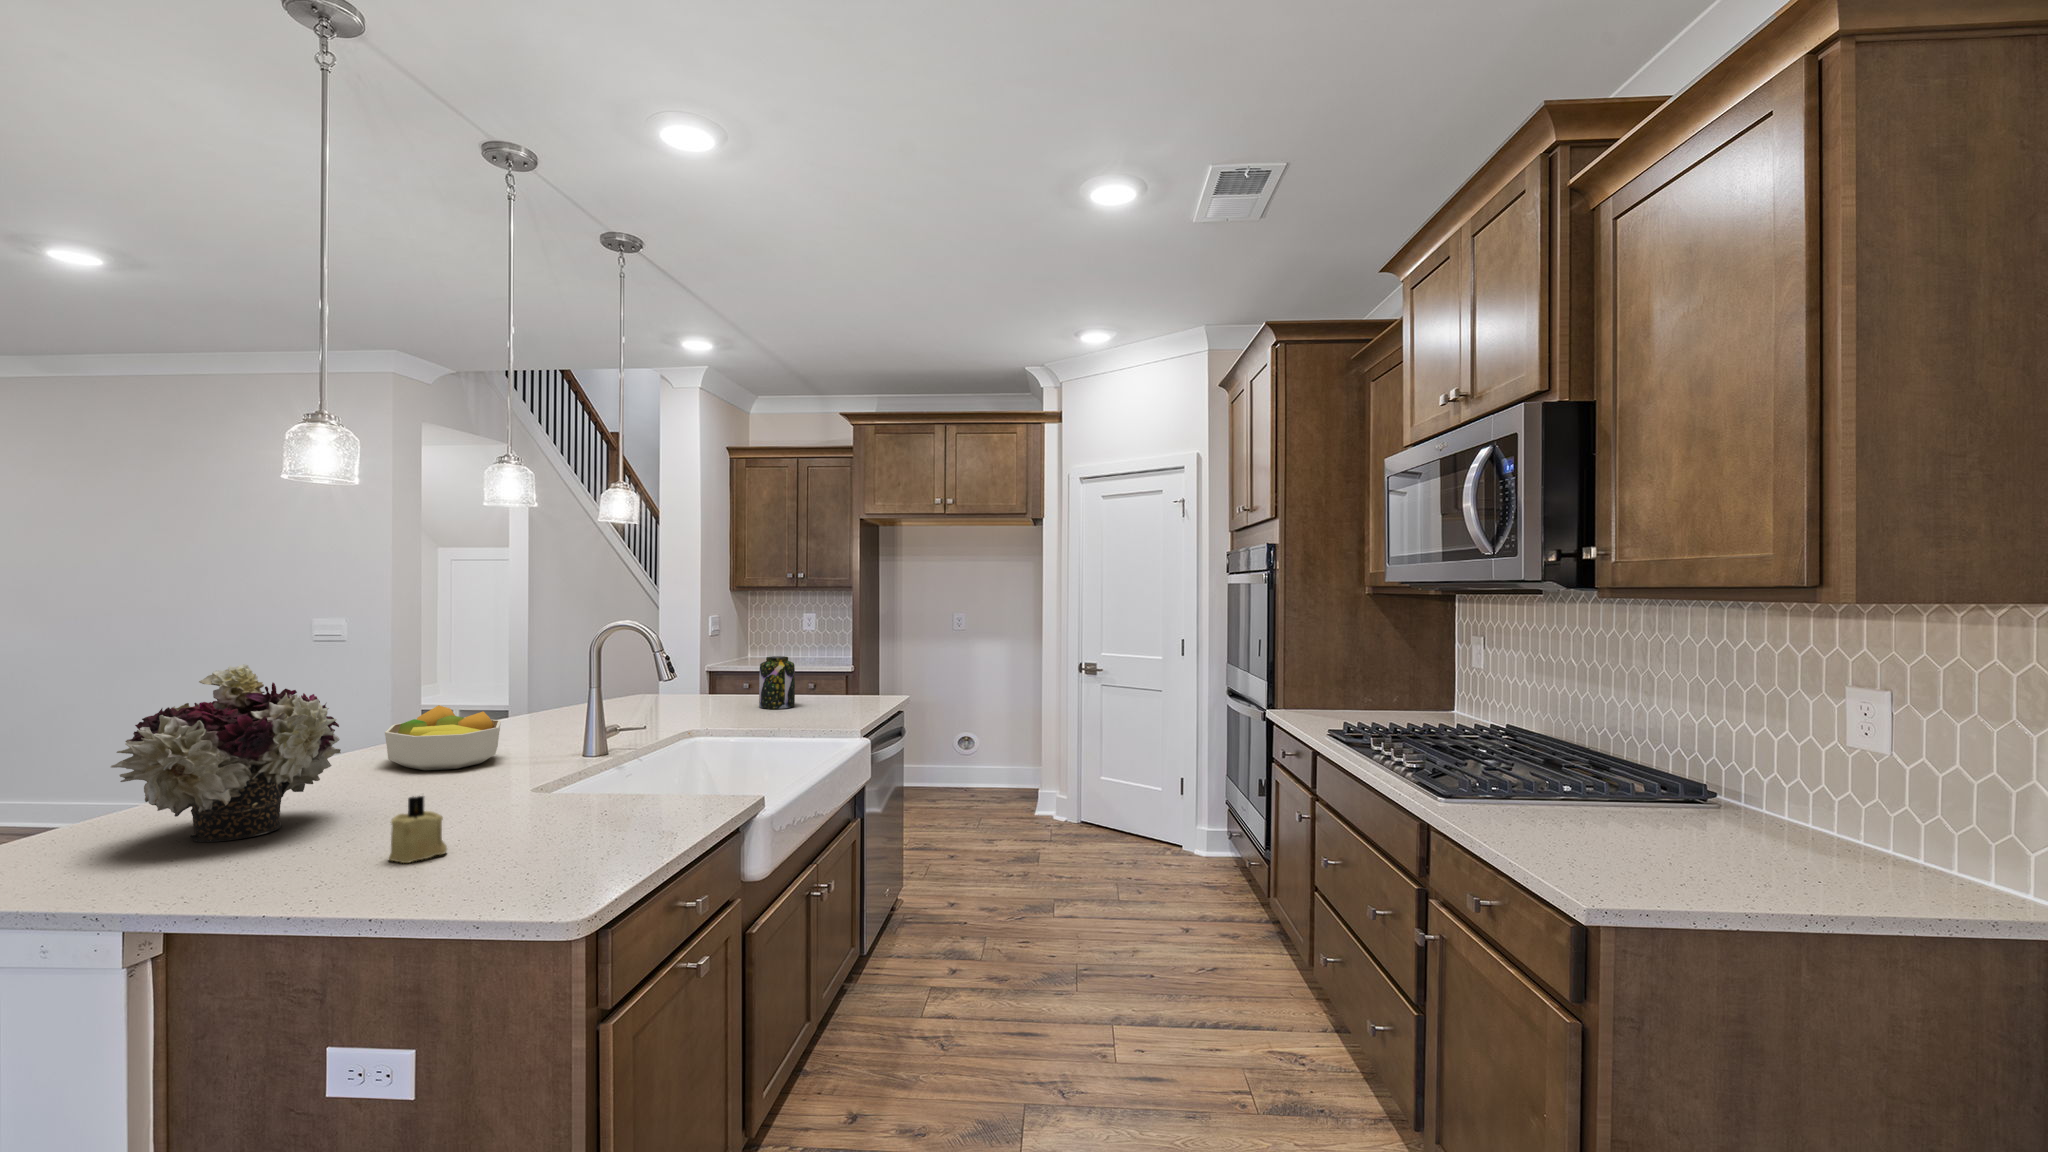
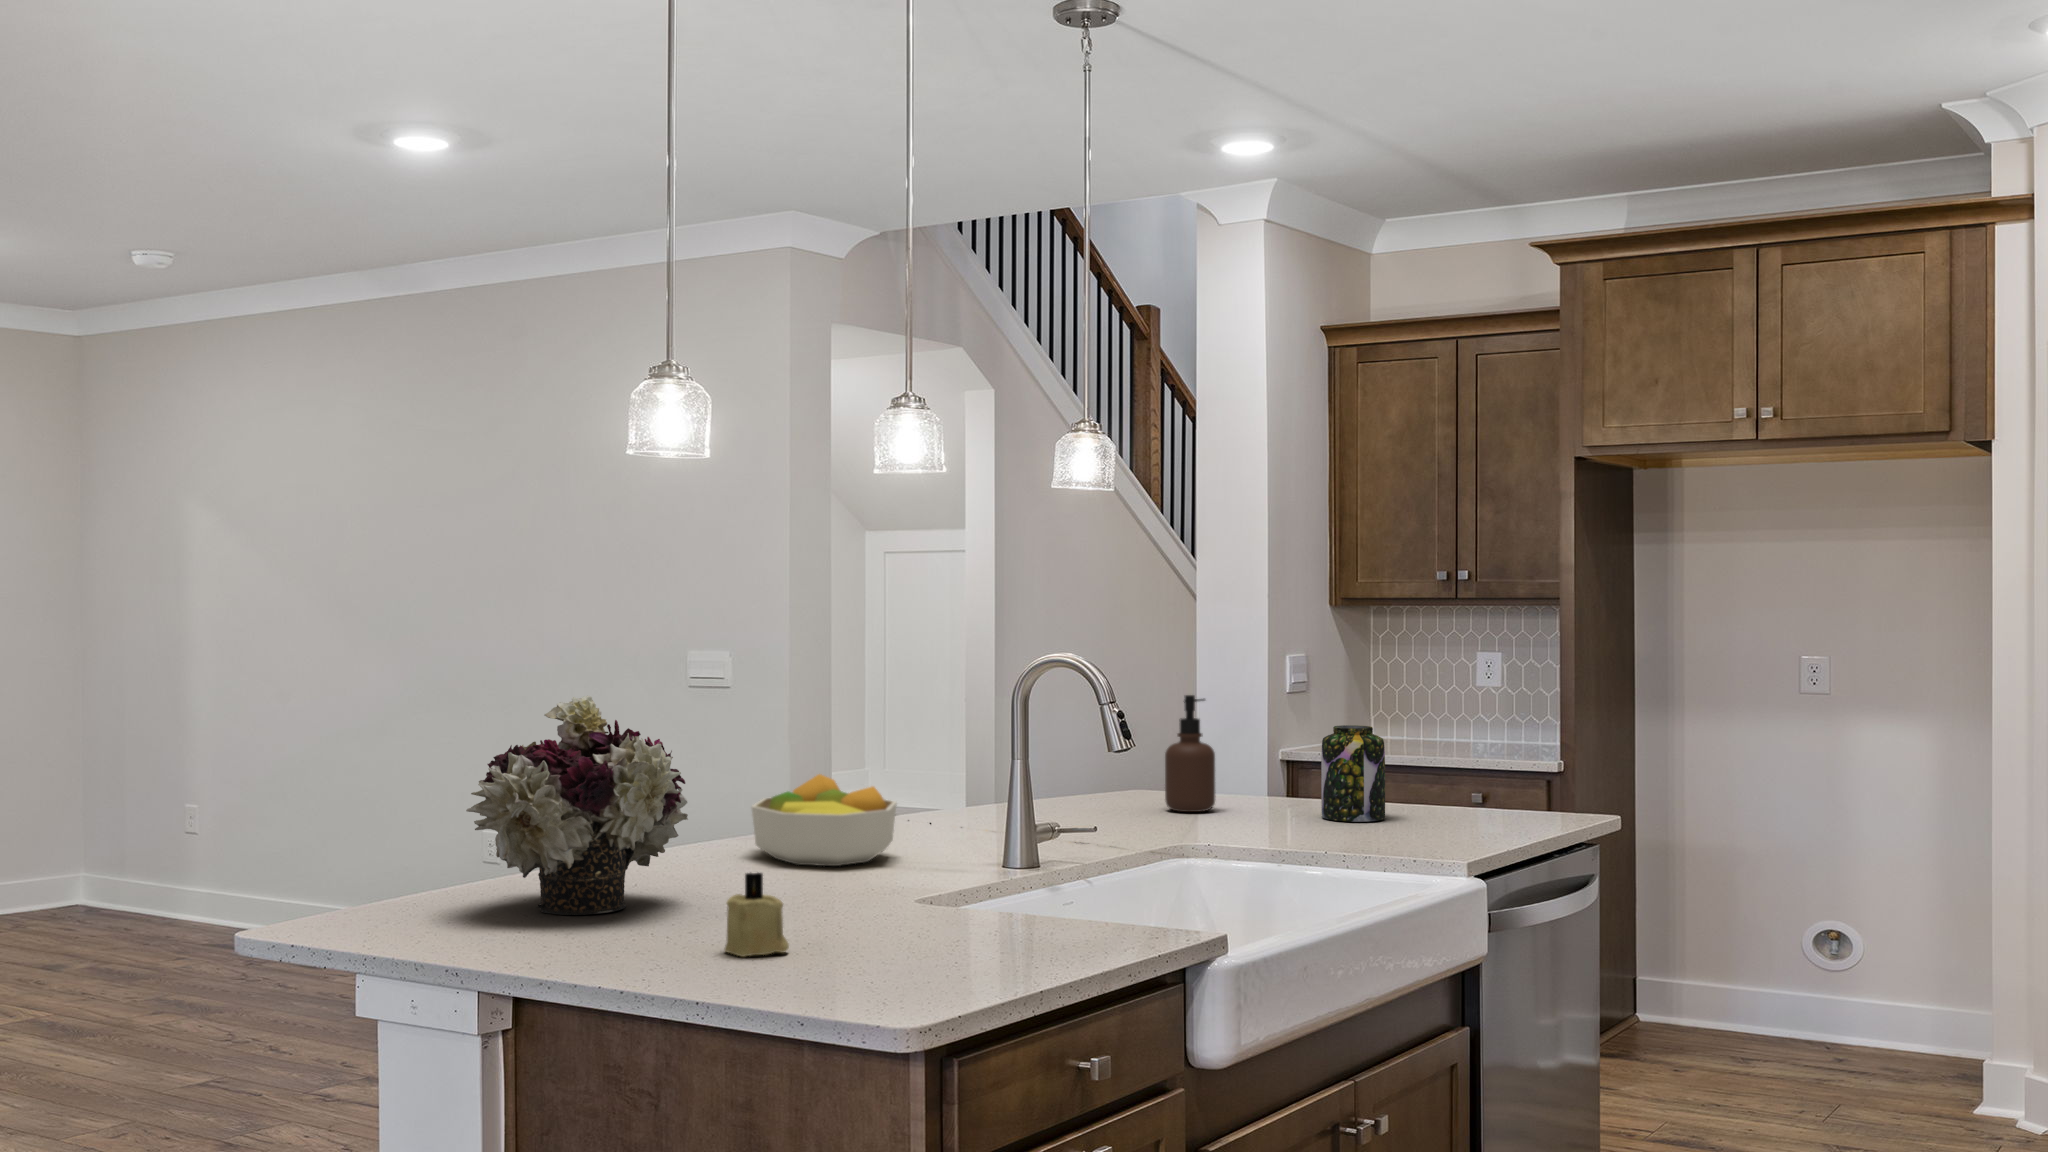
soap dispenser: none [666,642,696,709] -> present [1165,695,1215,812]

